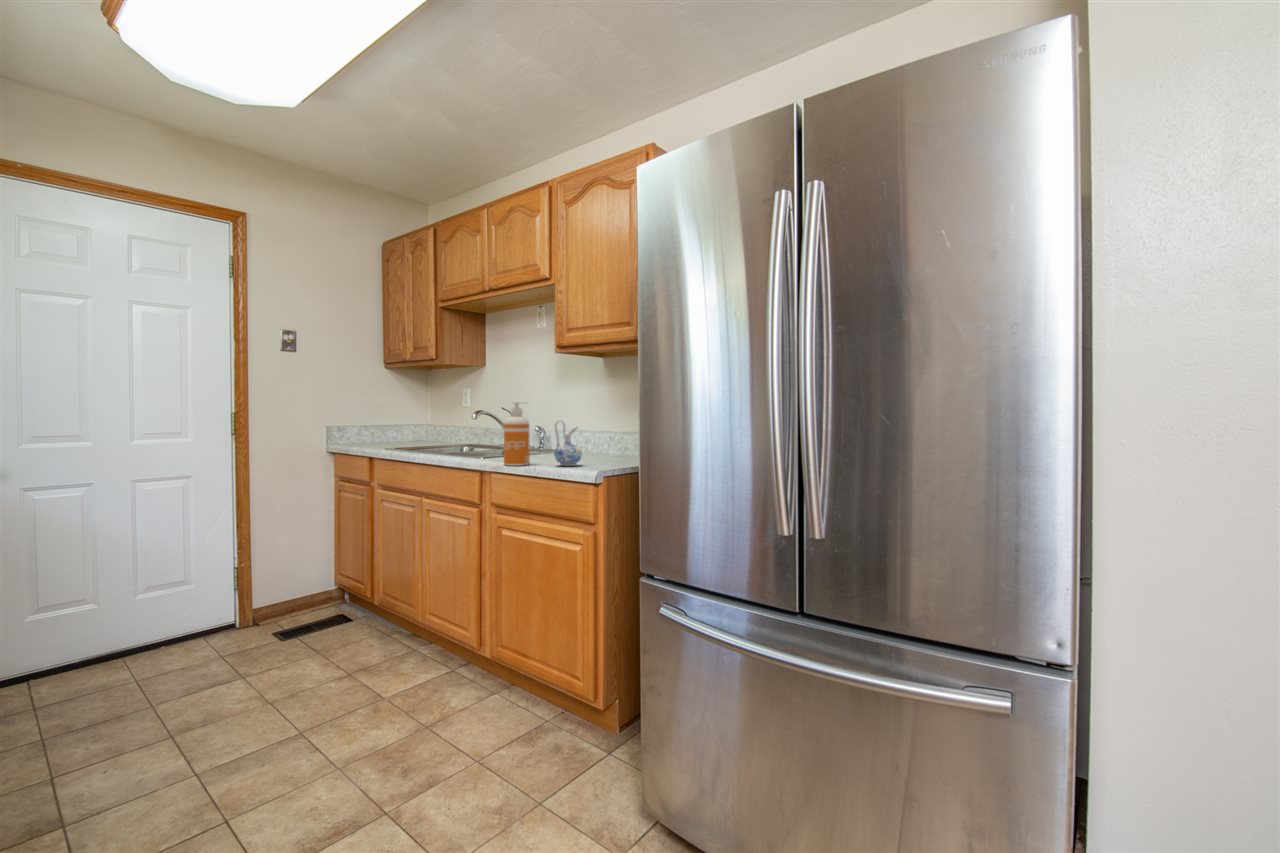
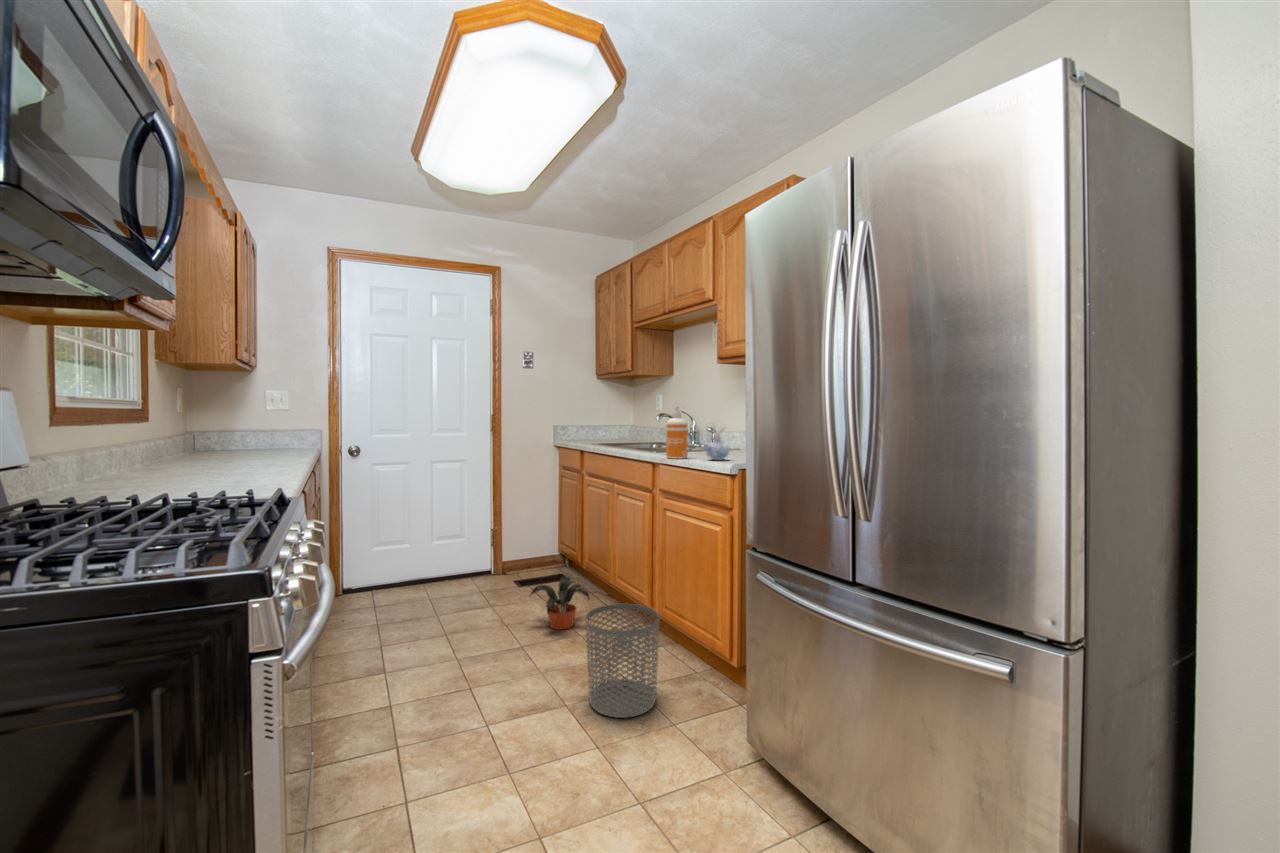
potted plant: none [307,621,396,695] -> present [530,576,589,629]
waste bin: none [412,655,514,816] -> present [585,604,660,718]

